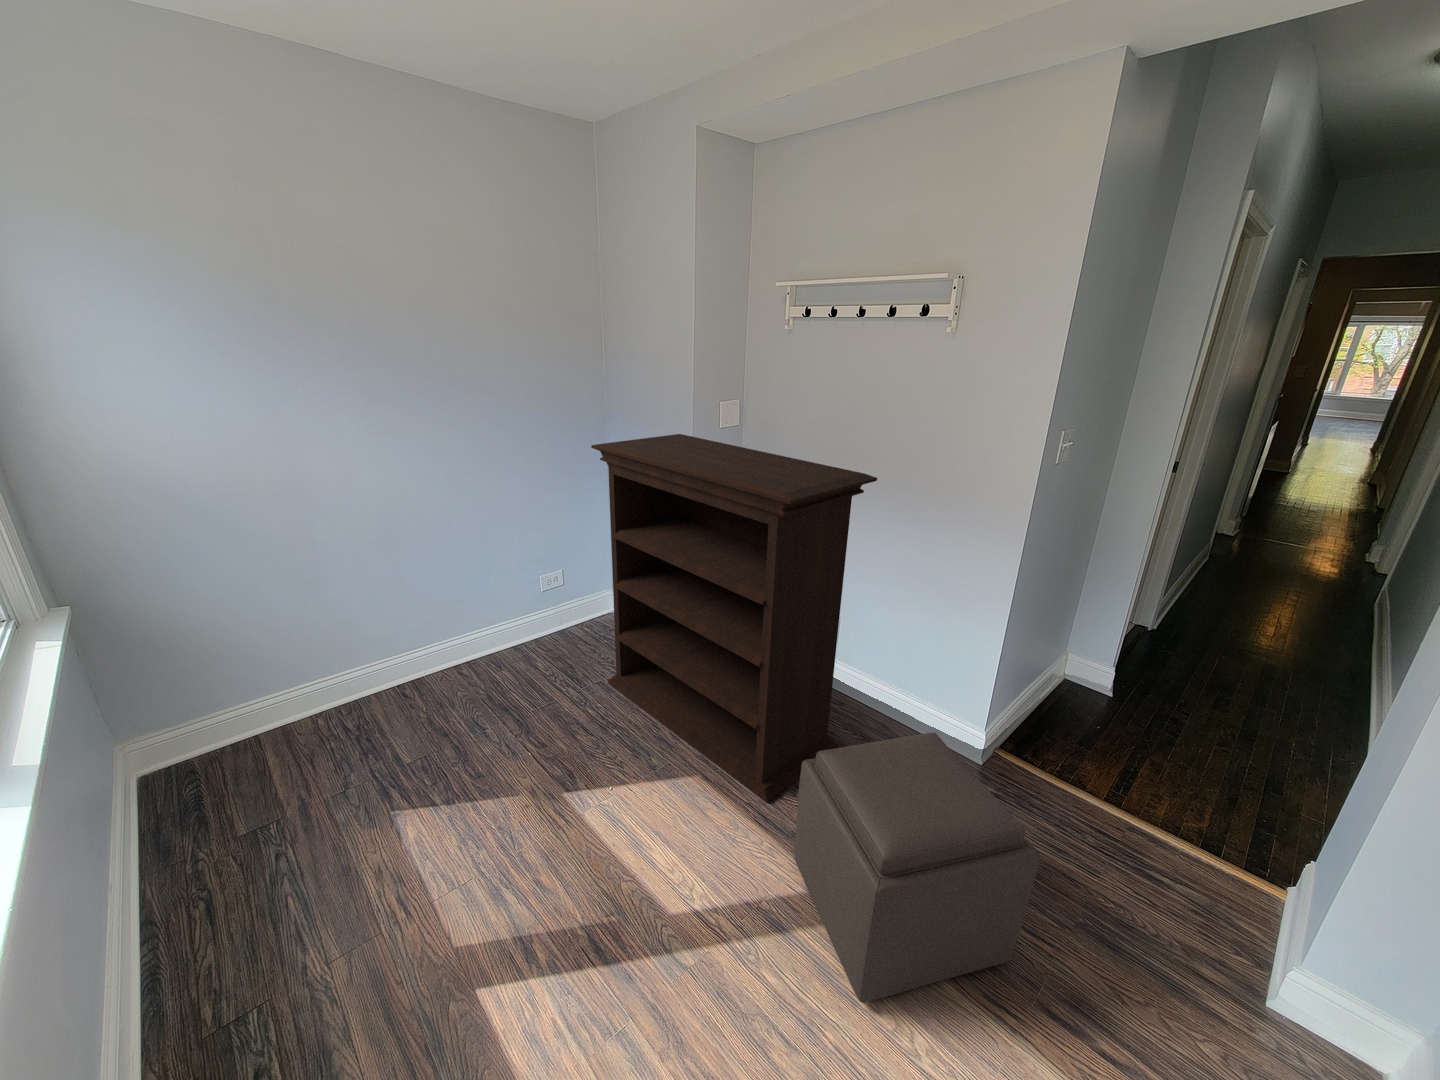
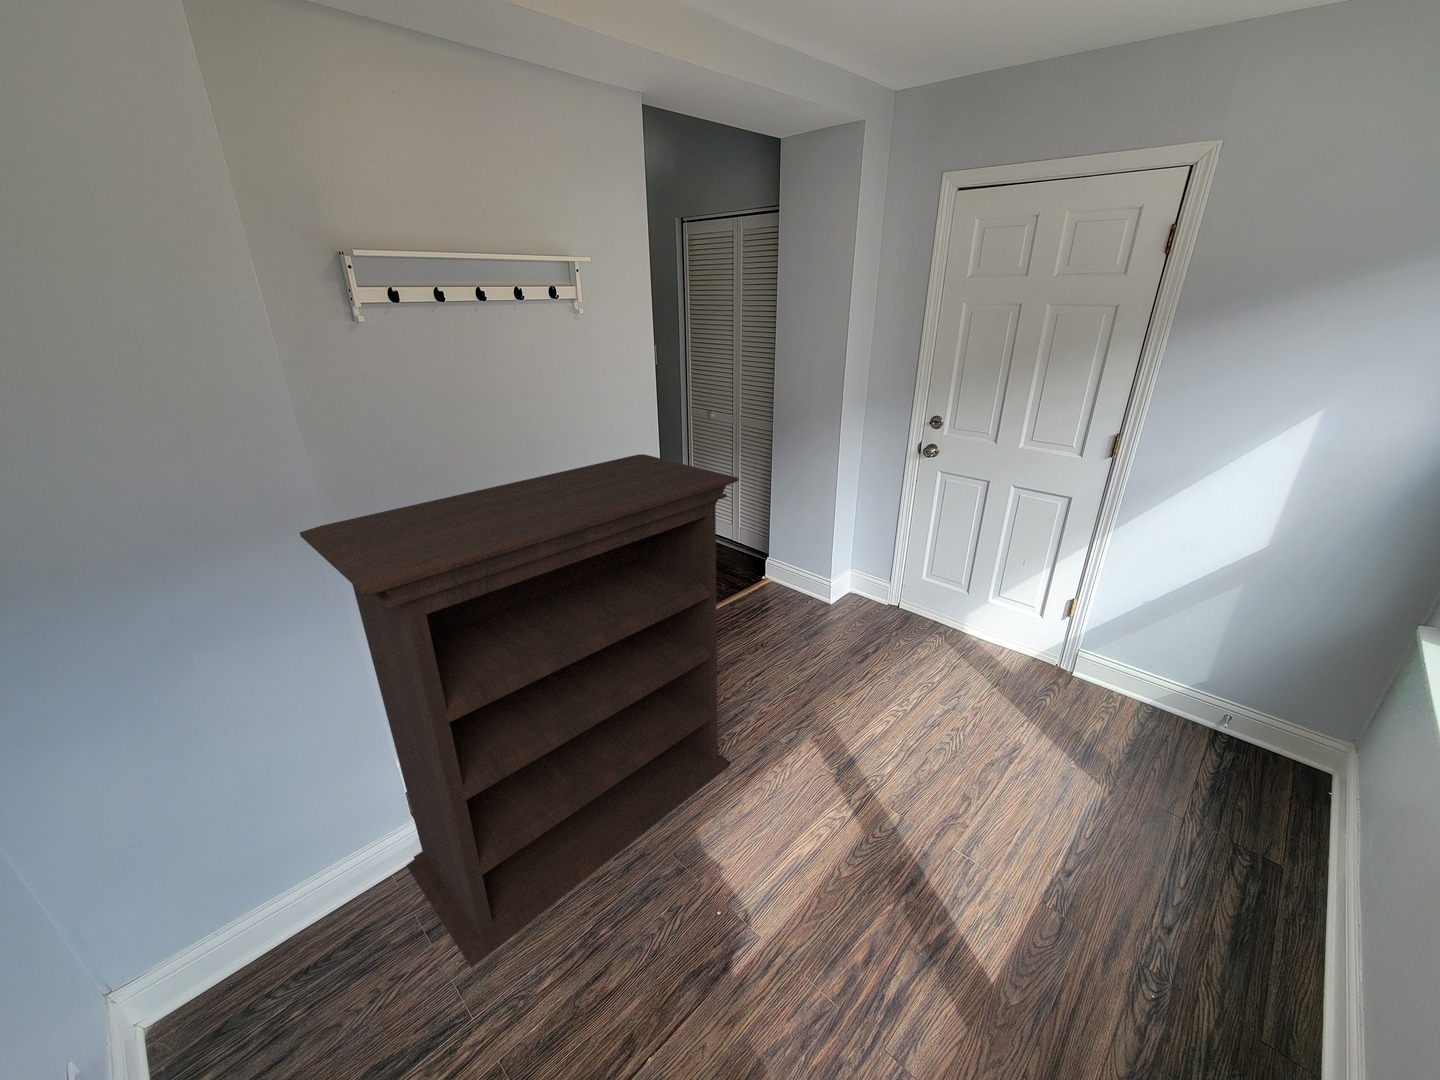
ottoman: present [794,733,1040,1003] -> none [751,589,901,747]

